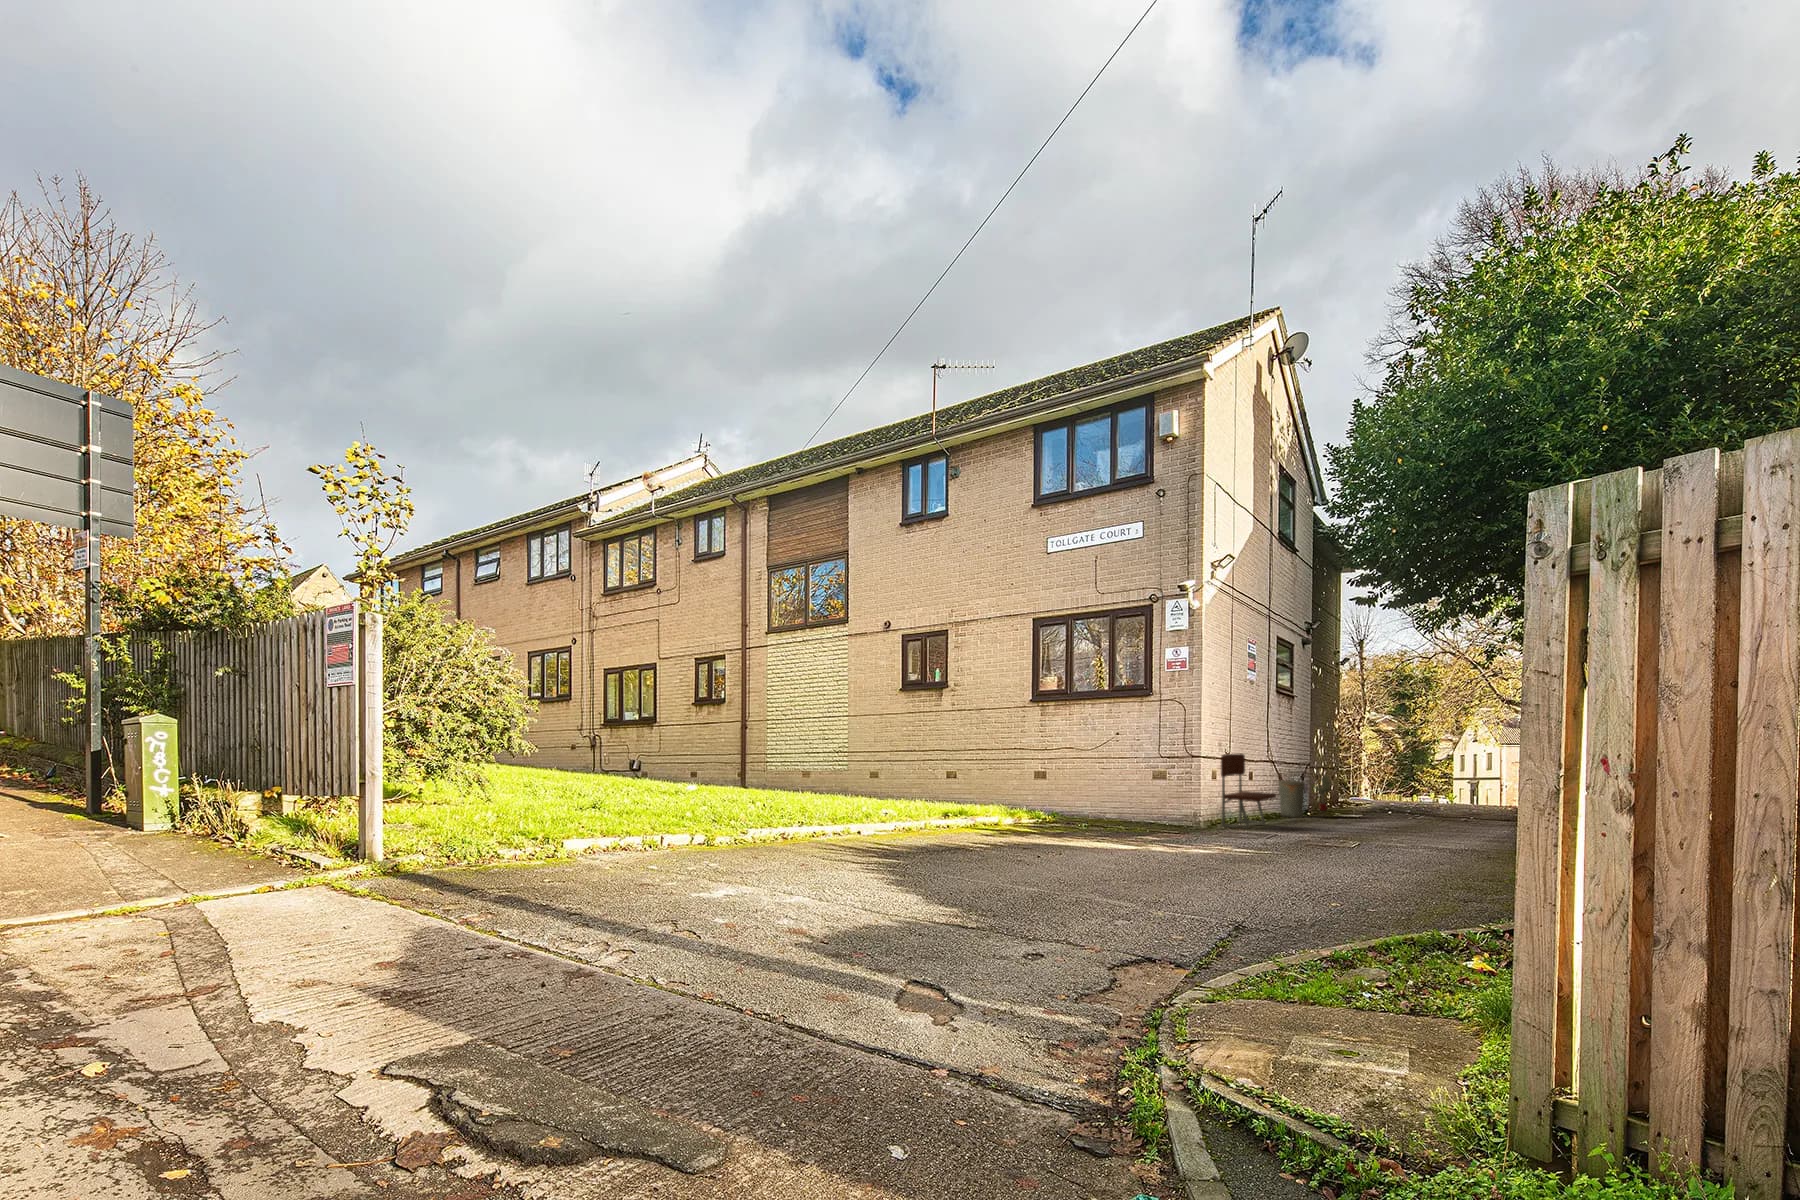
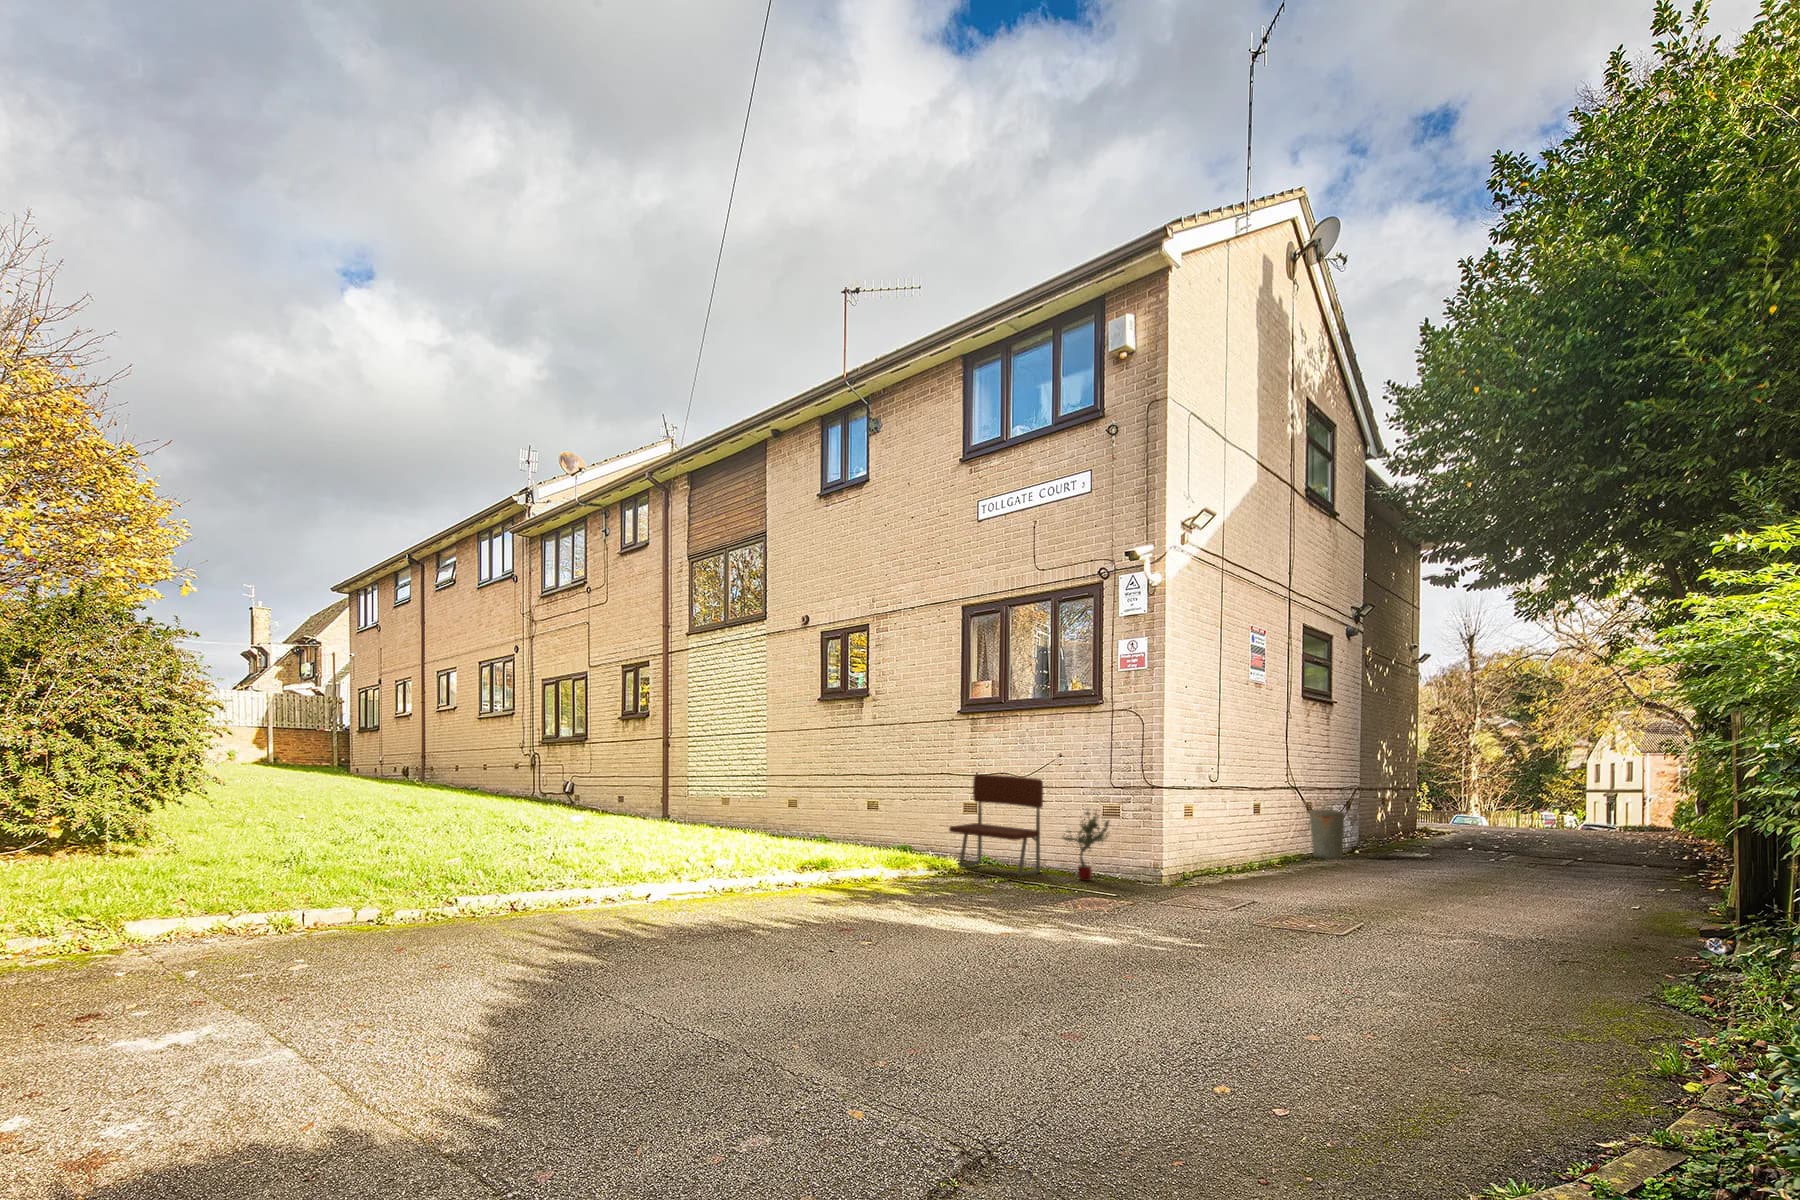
bench: present [1221,754,1276,829] -> present [949,774,1043,876]
potted tree: present [1312,774,1331,811] -> present [1063,810,1110,881]

